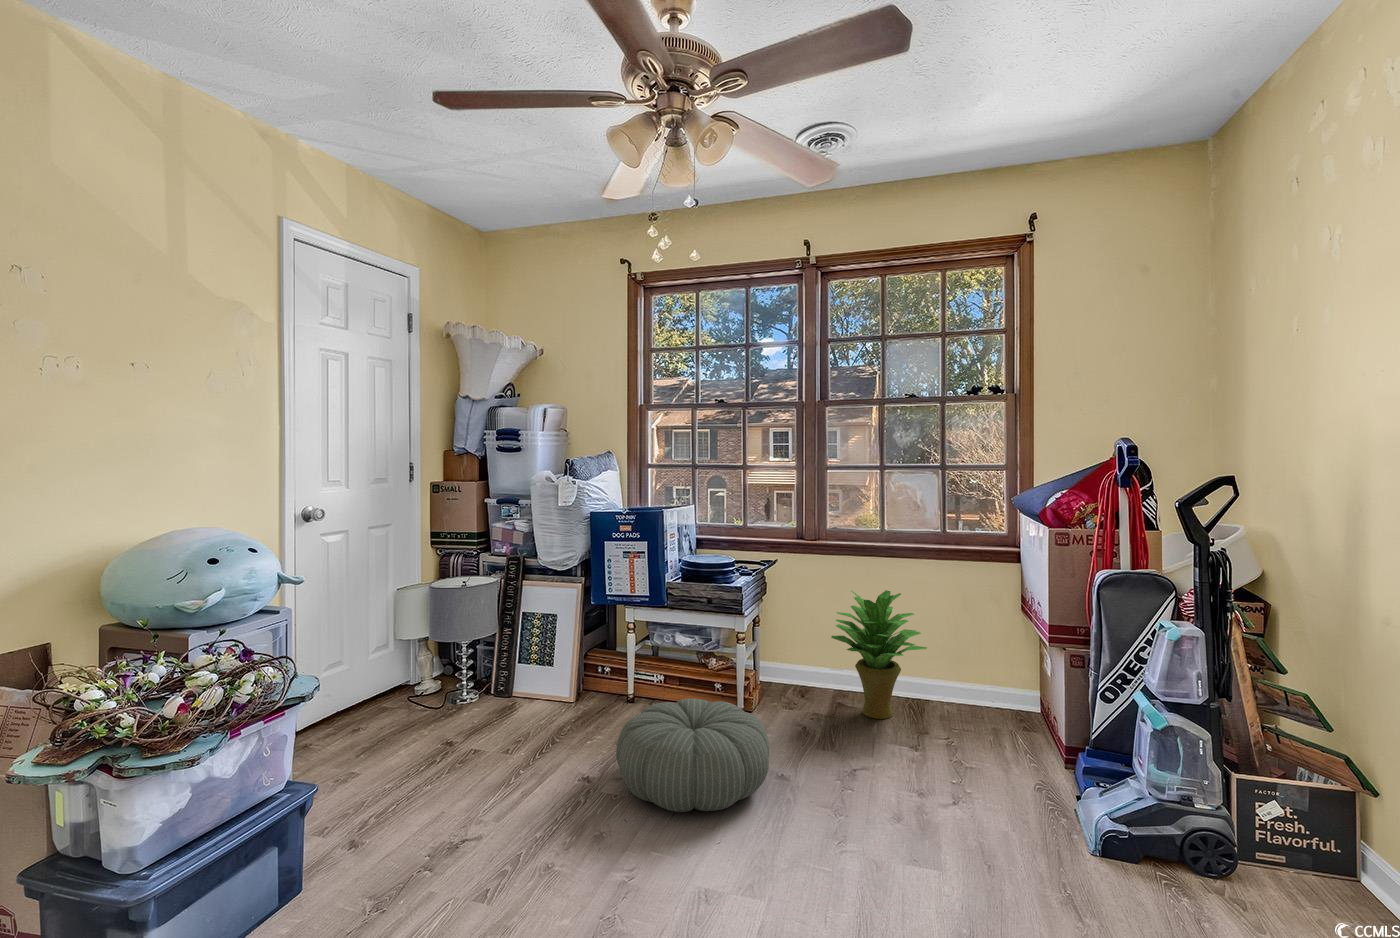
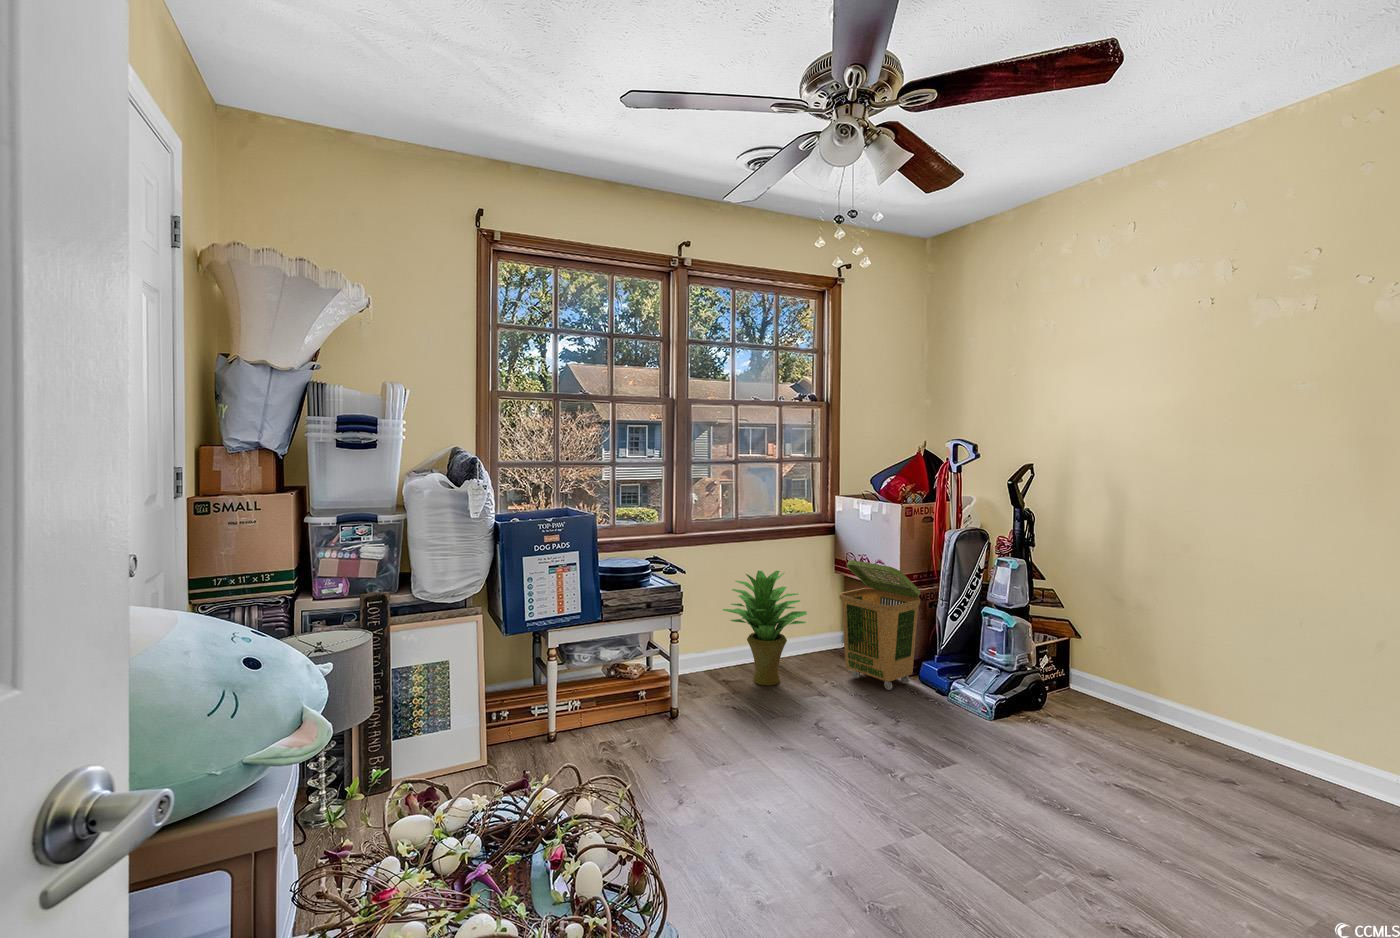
laundry basket: none [963,594,1058,767] -> present [839,560,920,690]
pouf: present [616,698,769,812] -> none [667,699,828,817]

